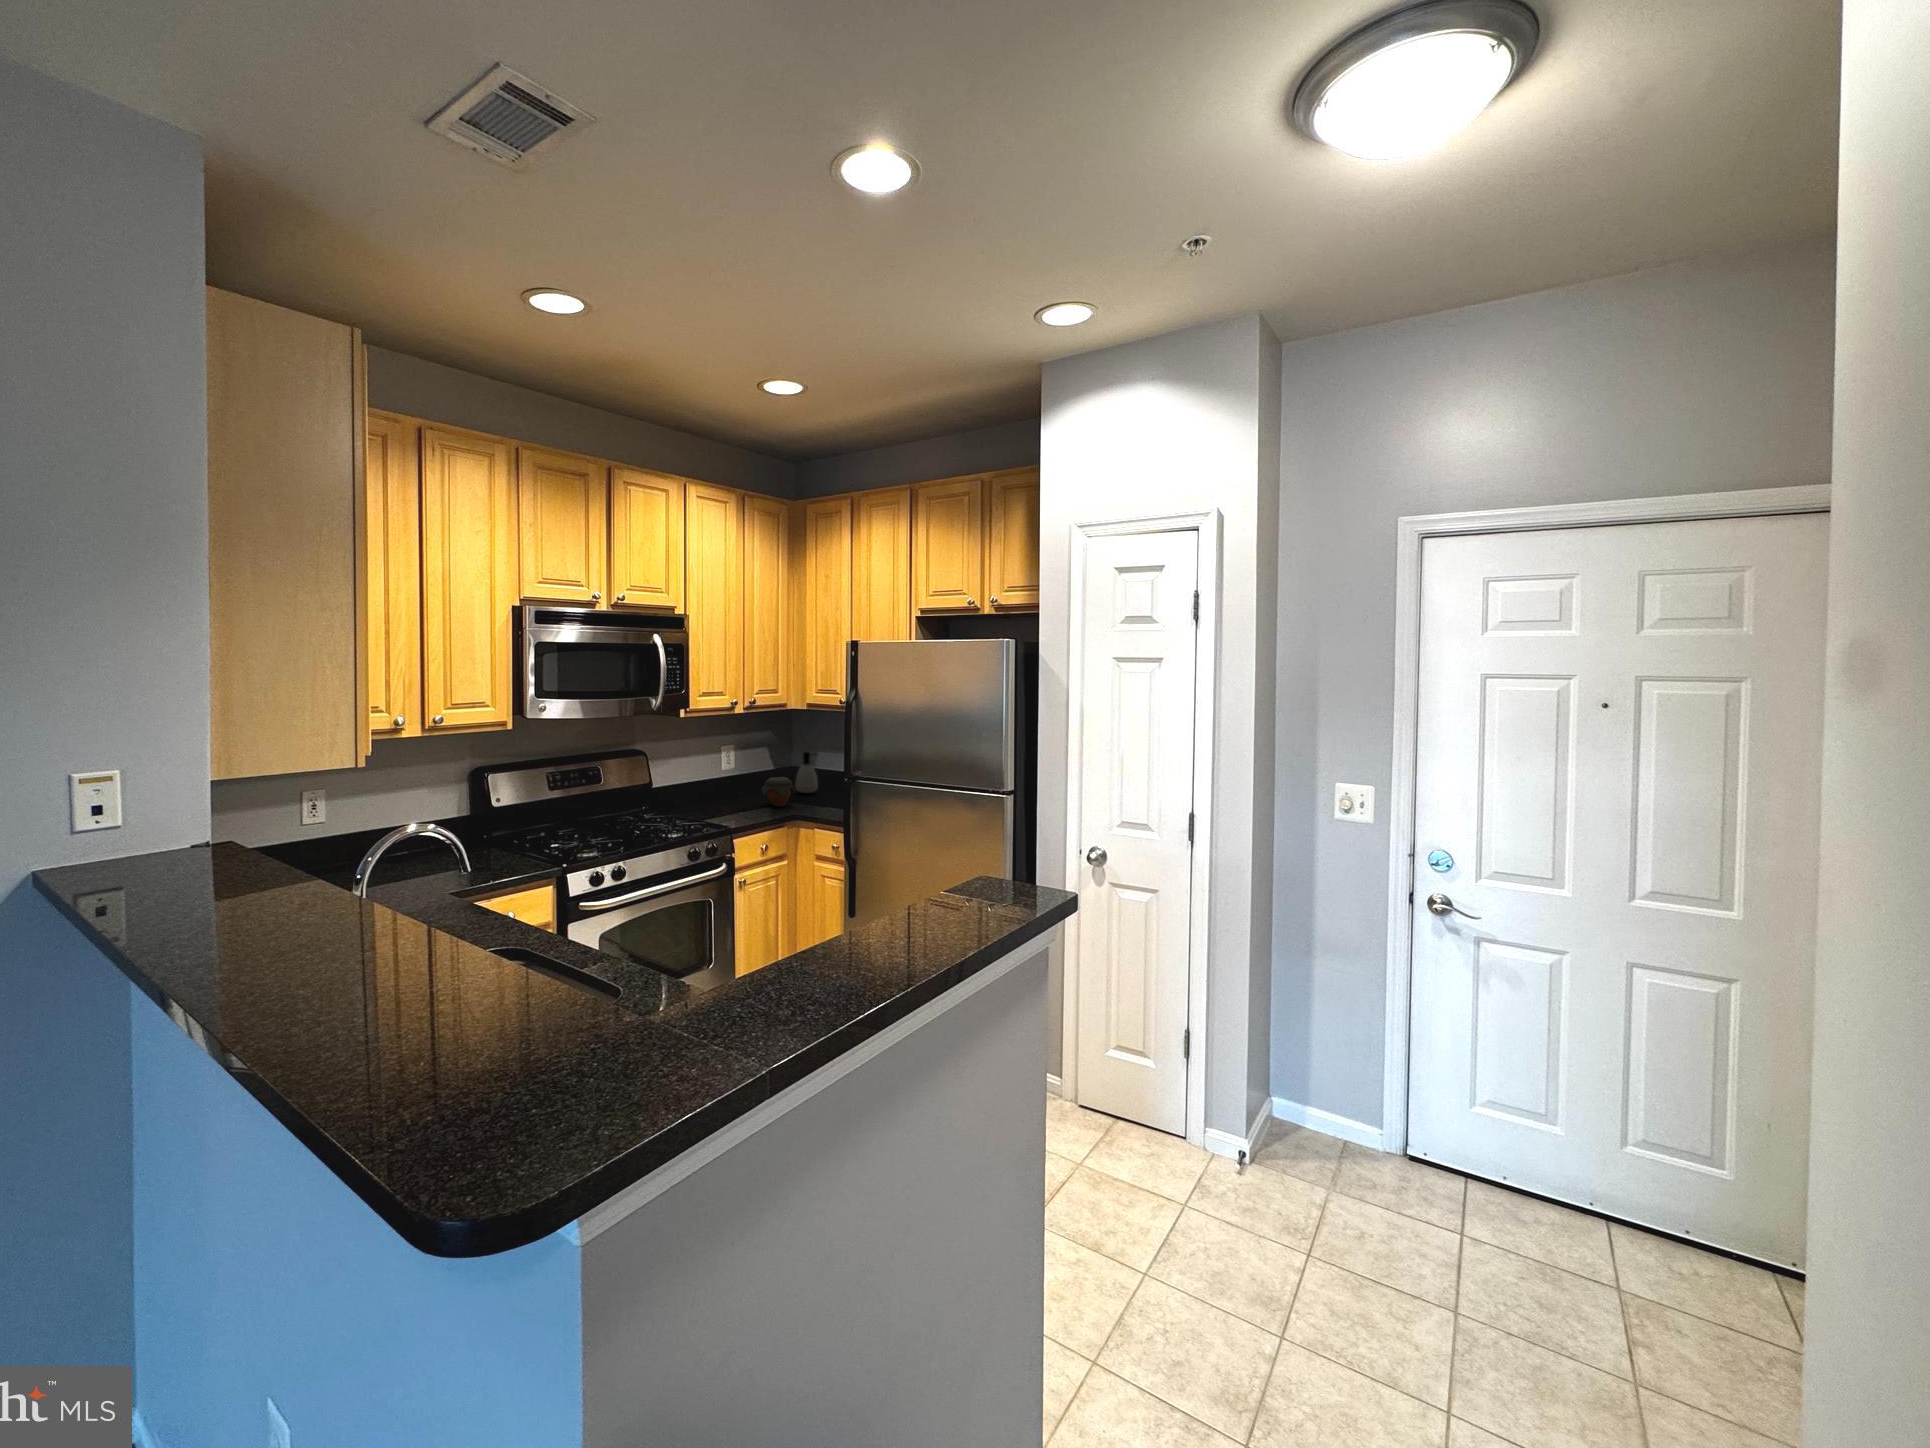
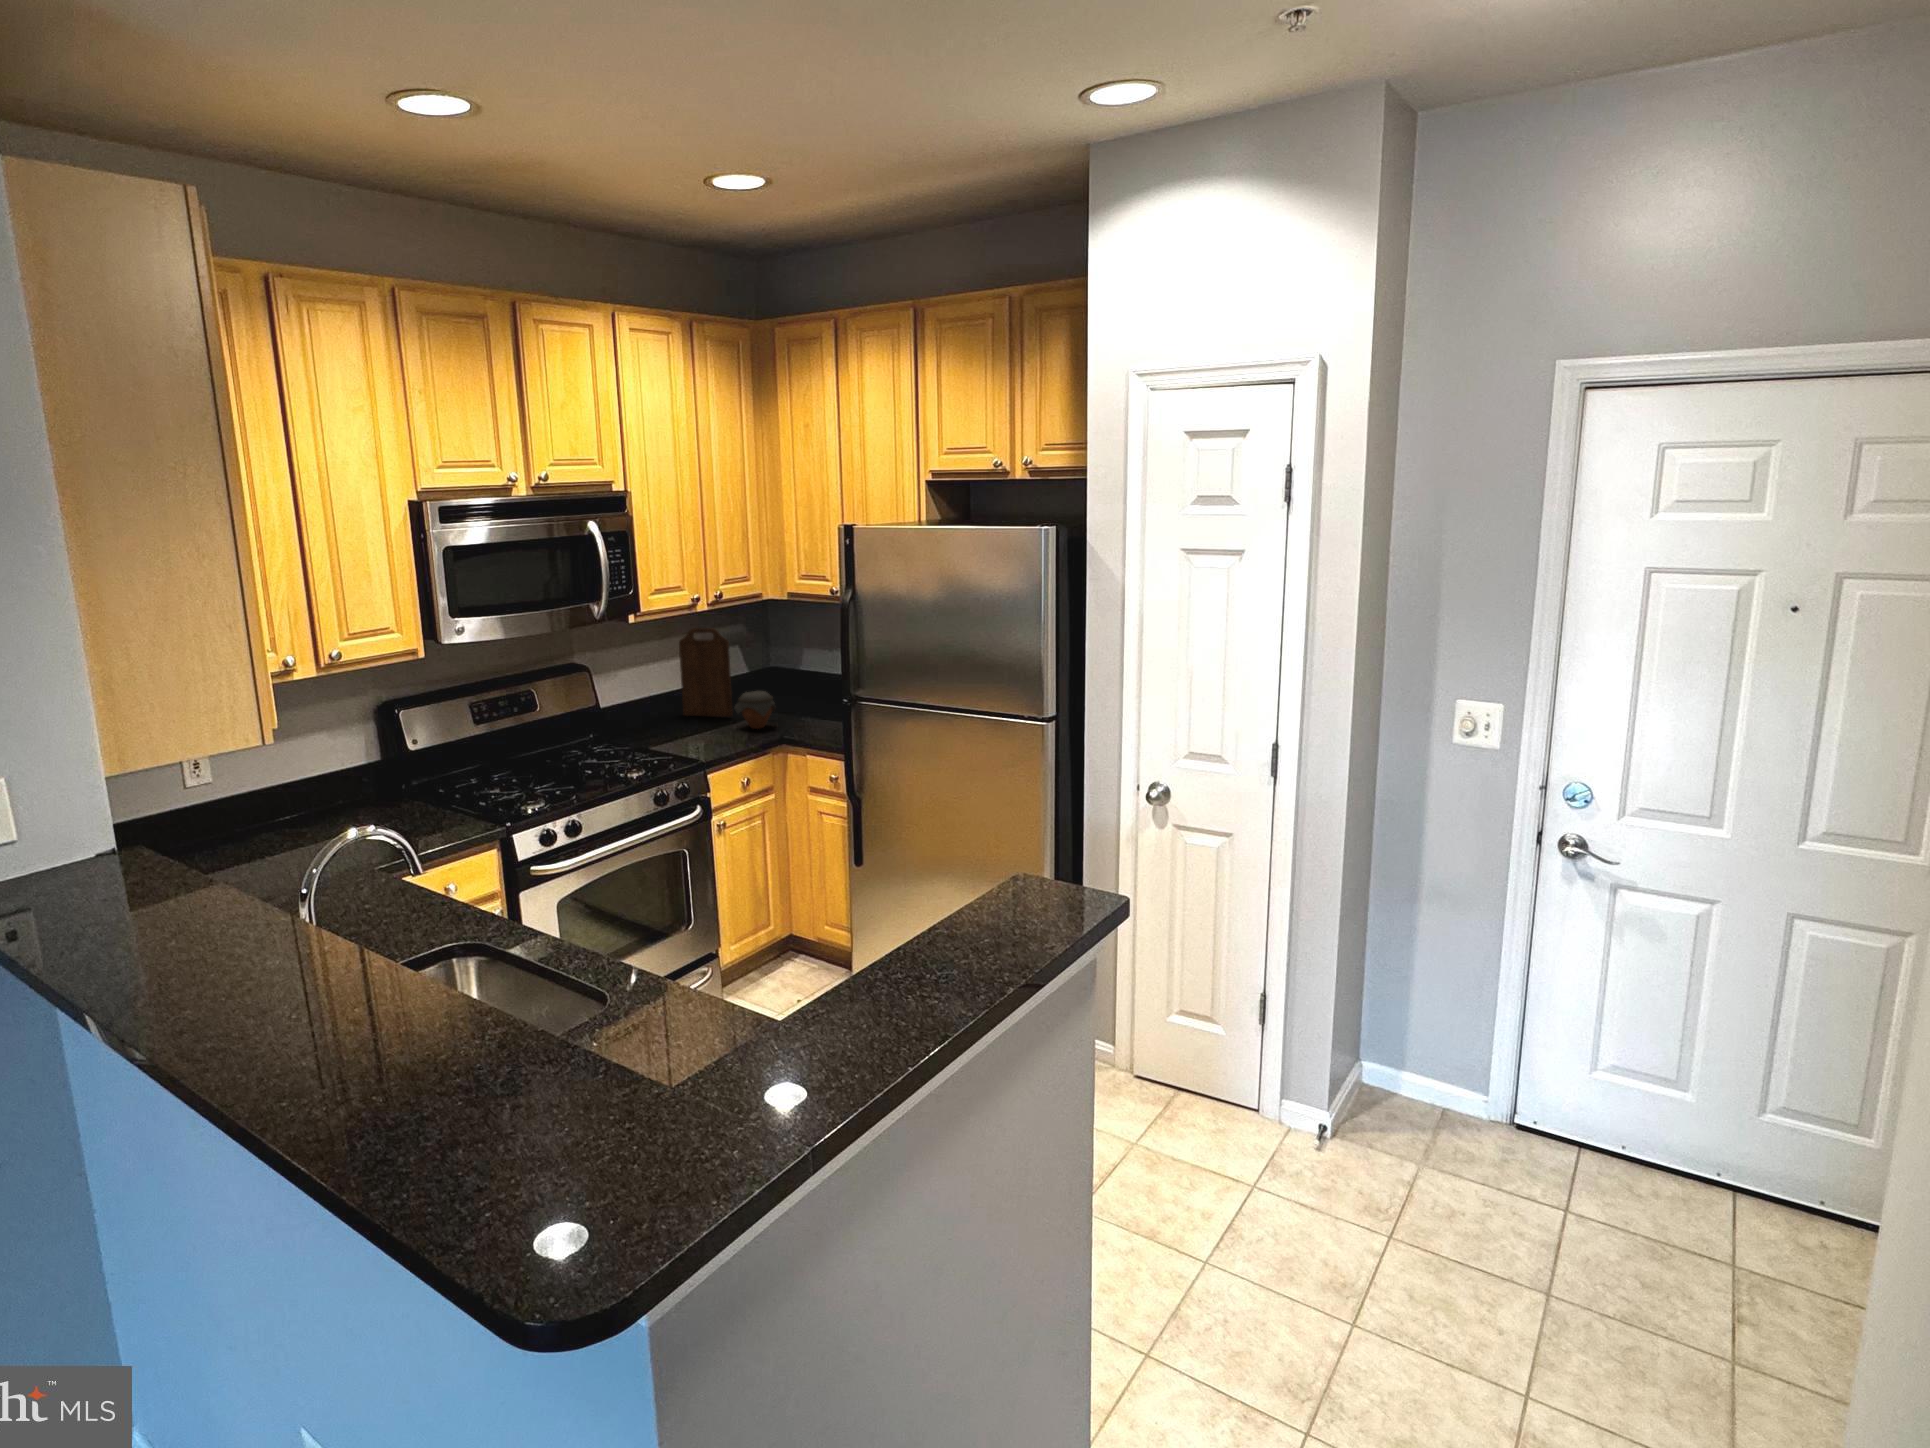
cutting board: none [722,728,760,798] -> present [679,628,733,717]
soap dispenser: present [795,752,818,793] -> none [777,655,805,708]

